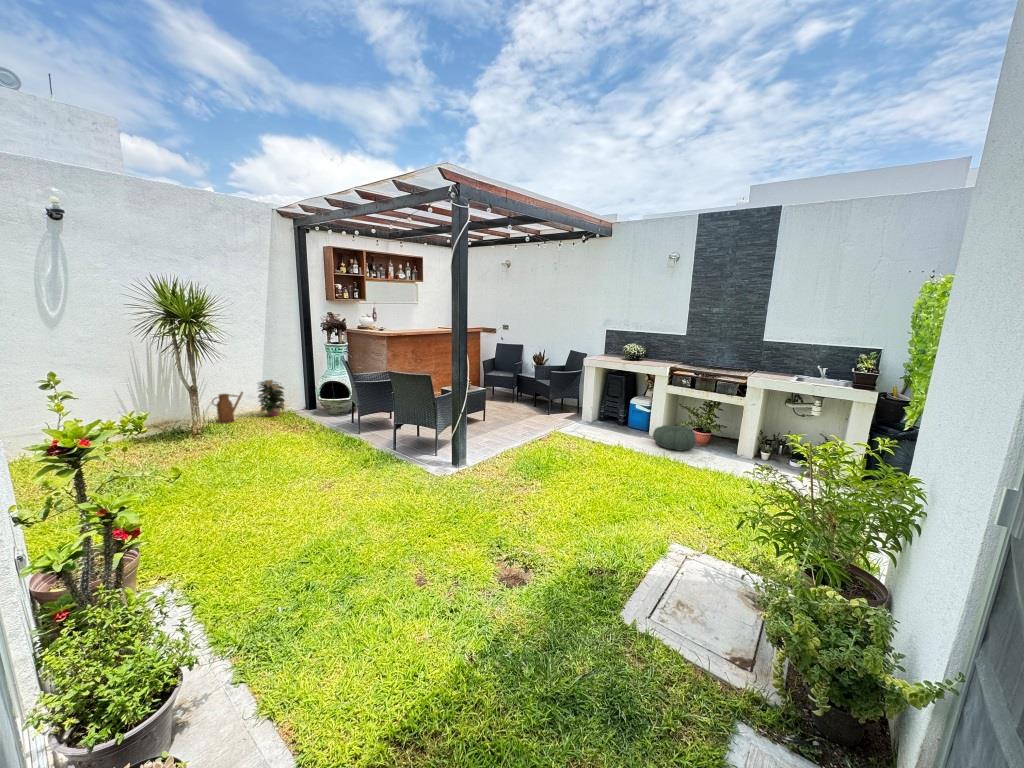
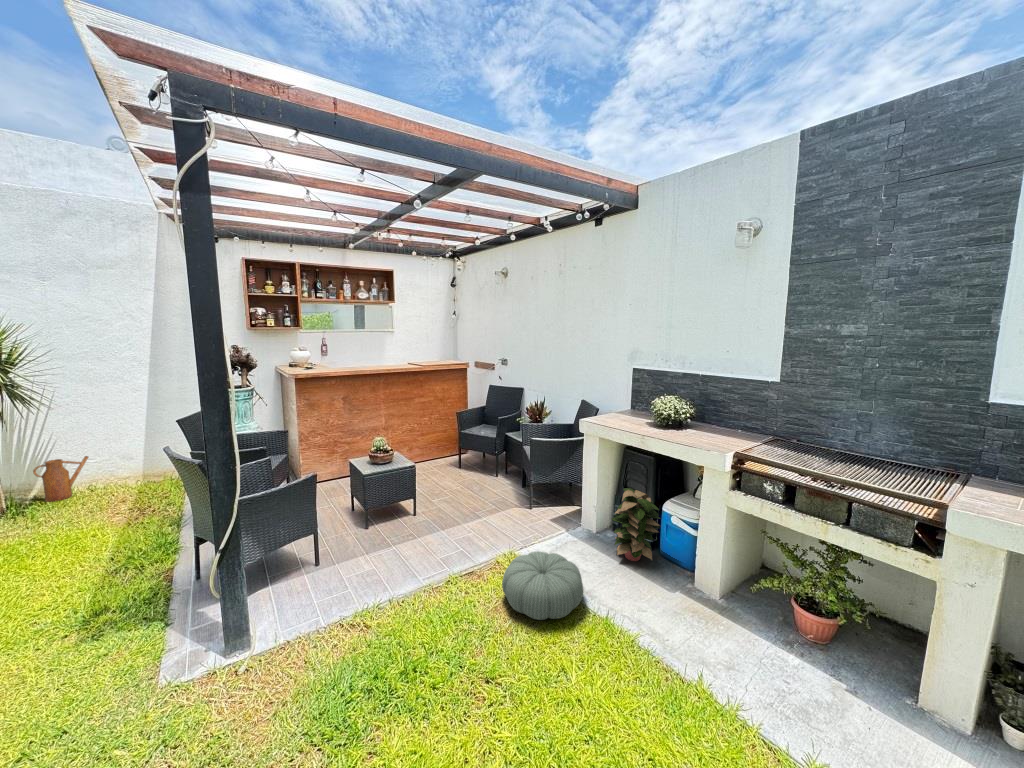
decorative plant: present [258,380,285,416] -> present [612,488,661,561]
pouf: present [653,425,695,450] -> present [502,551,583,620]

